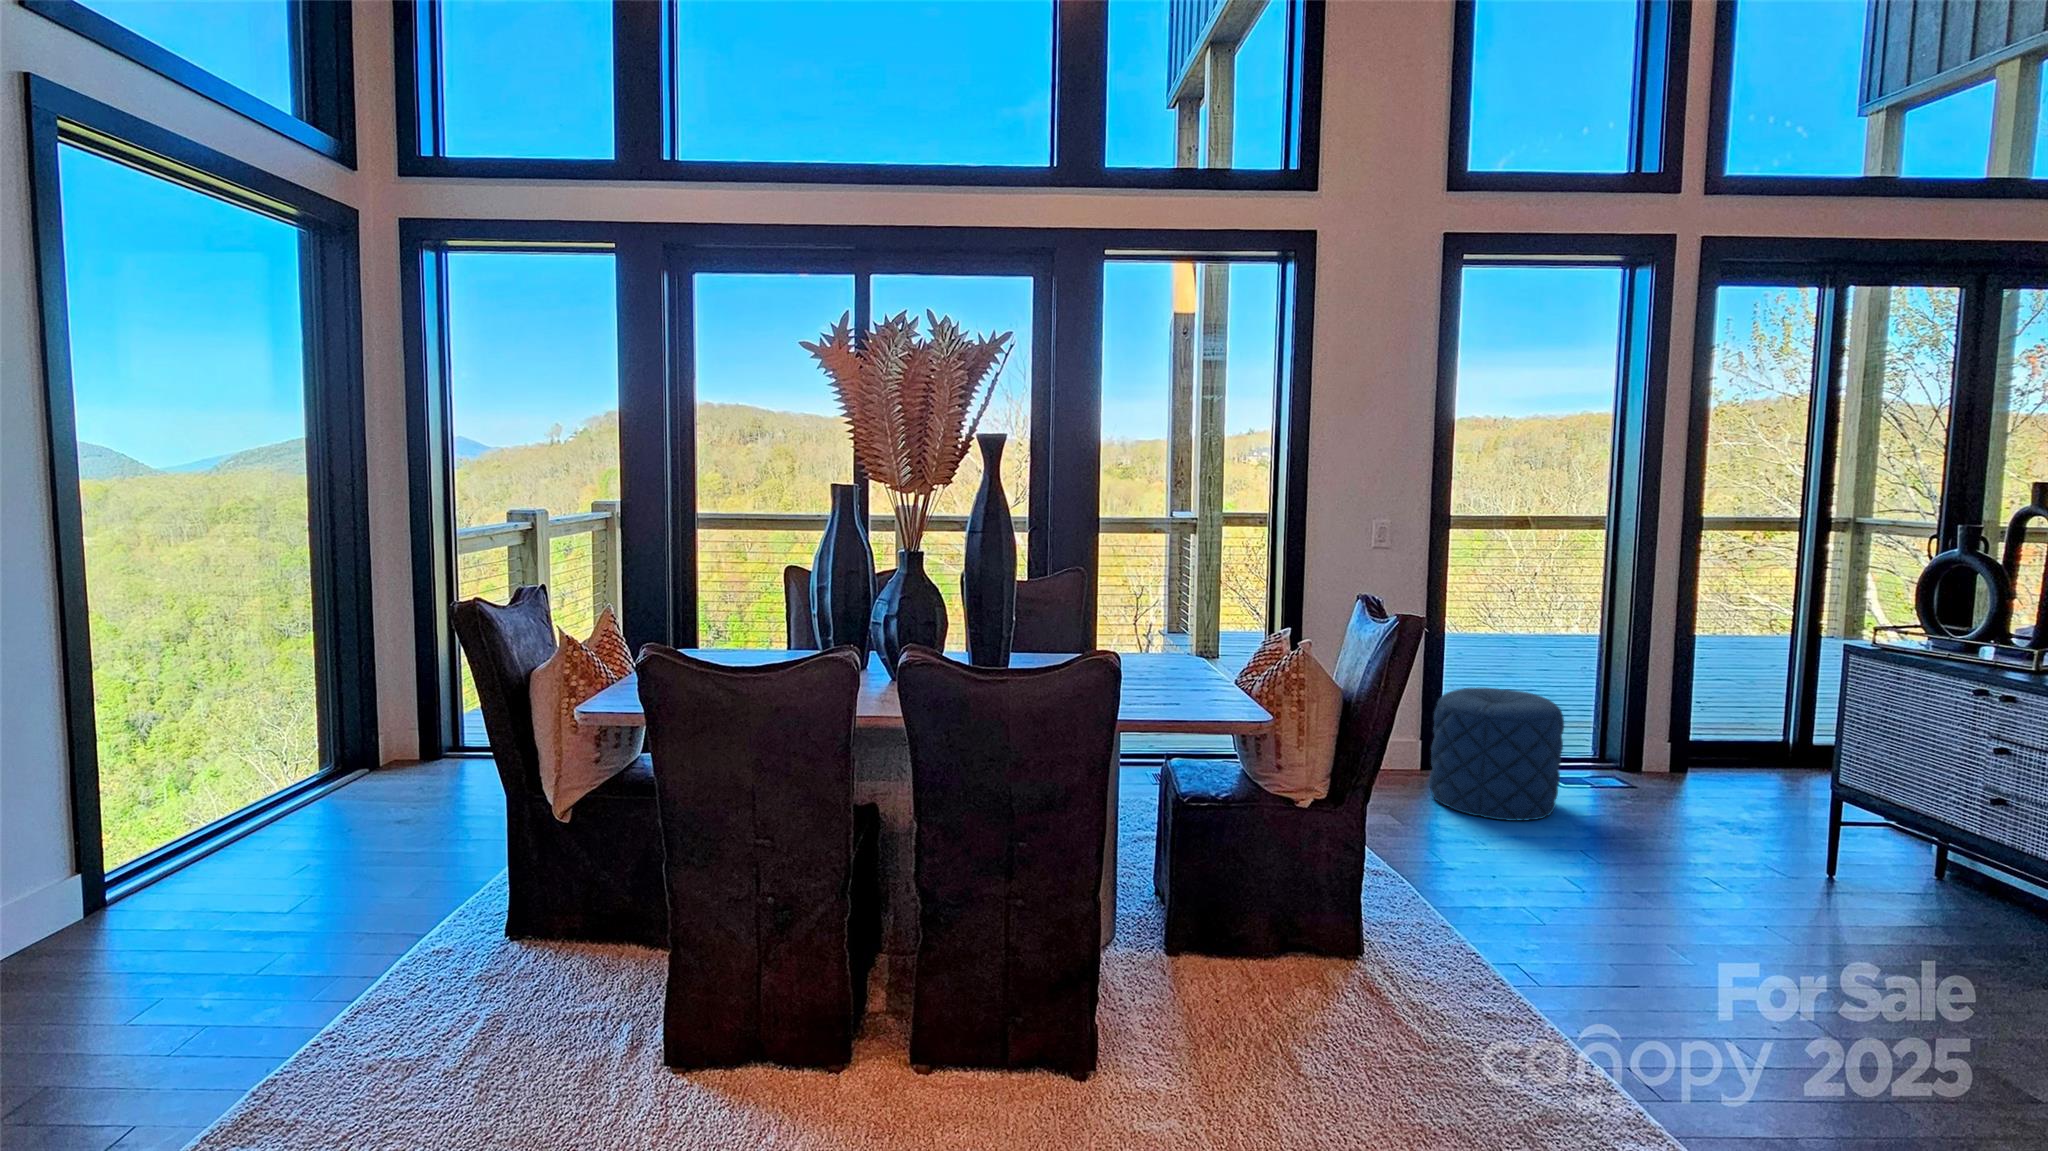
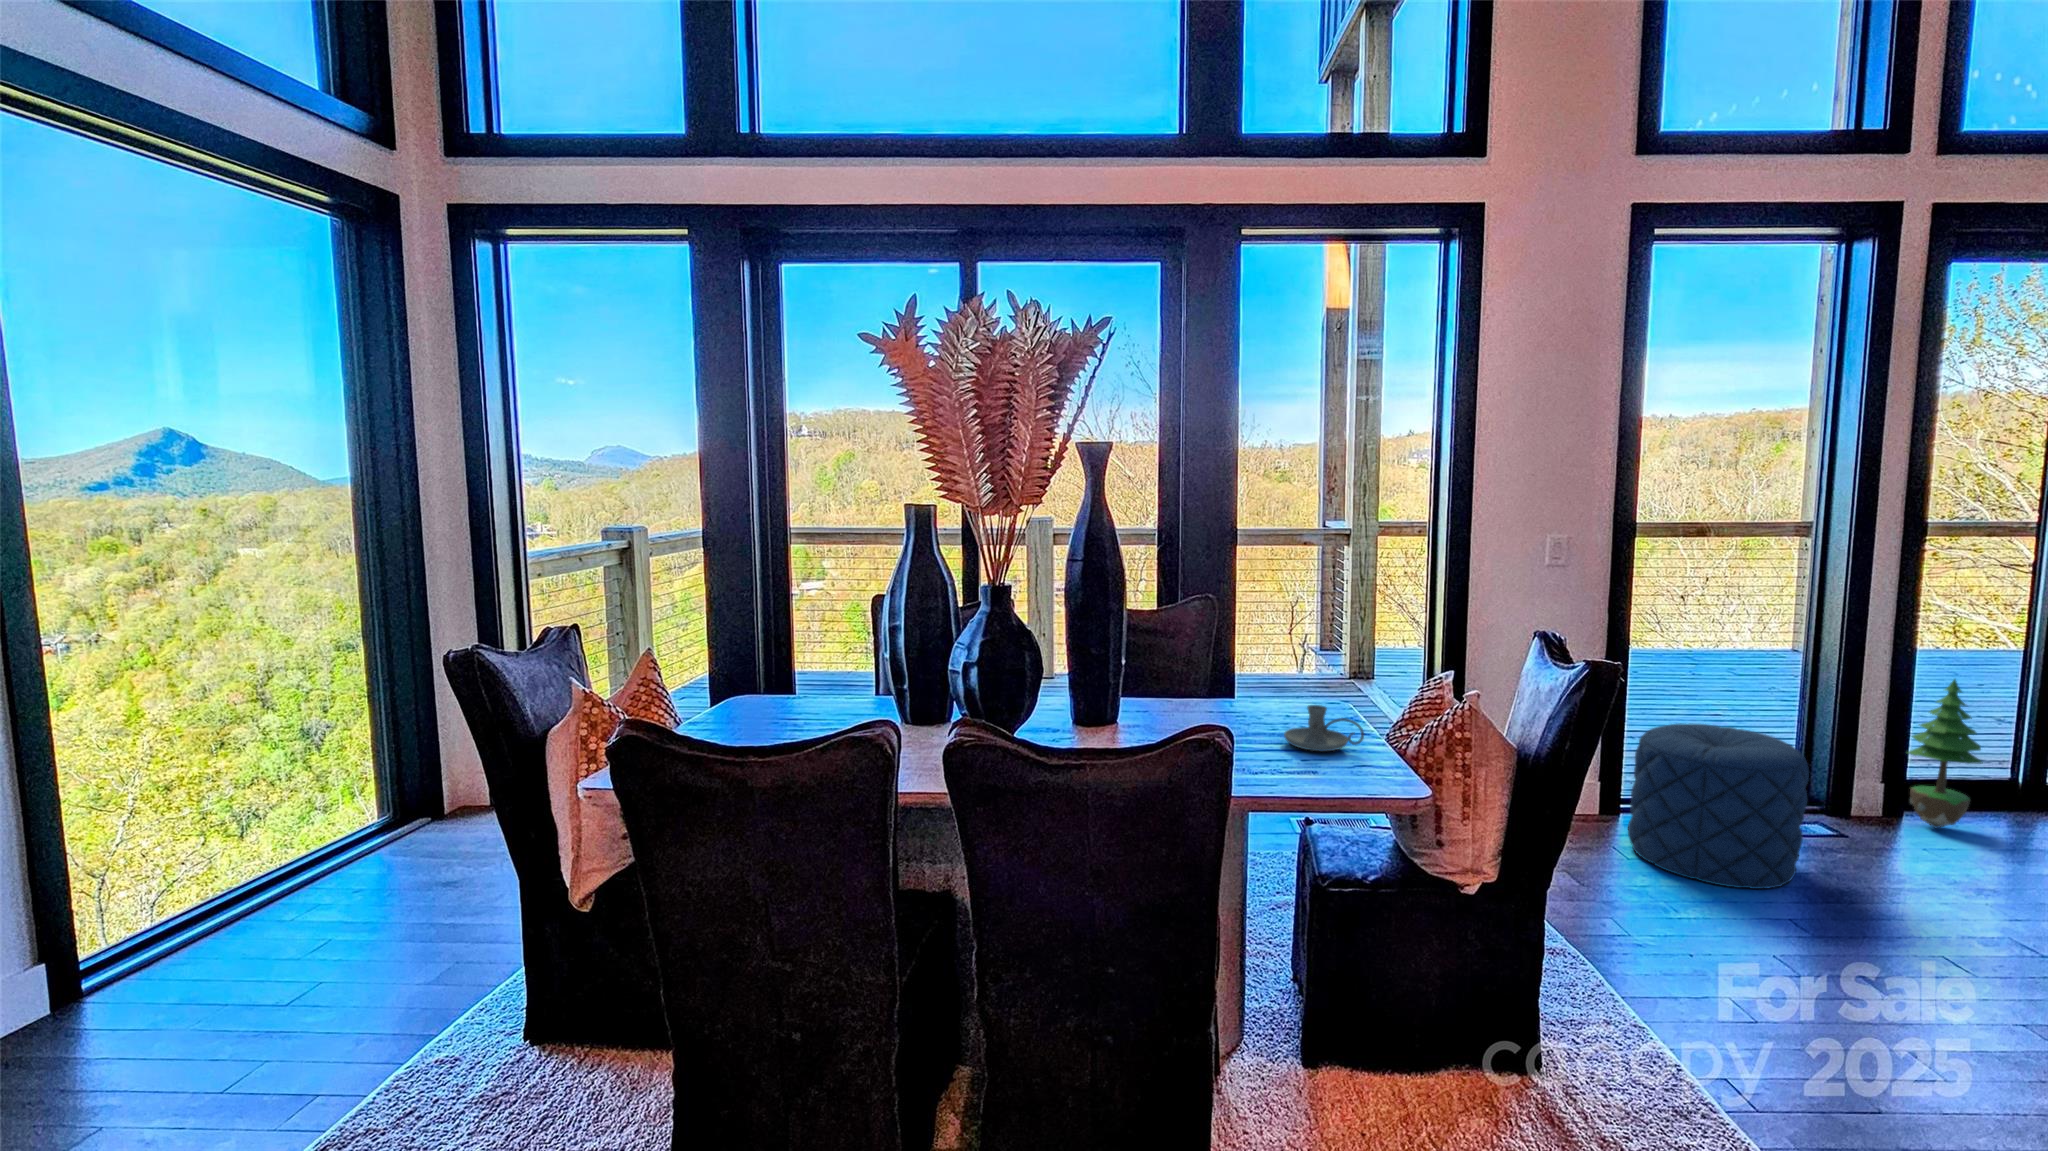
potted tree: none [1641,646,1695,773] -> present [1908,679,1983,828]
candle holder: none [1154,656,1219,693] -> present [1284,705,1364,751]

